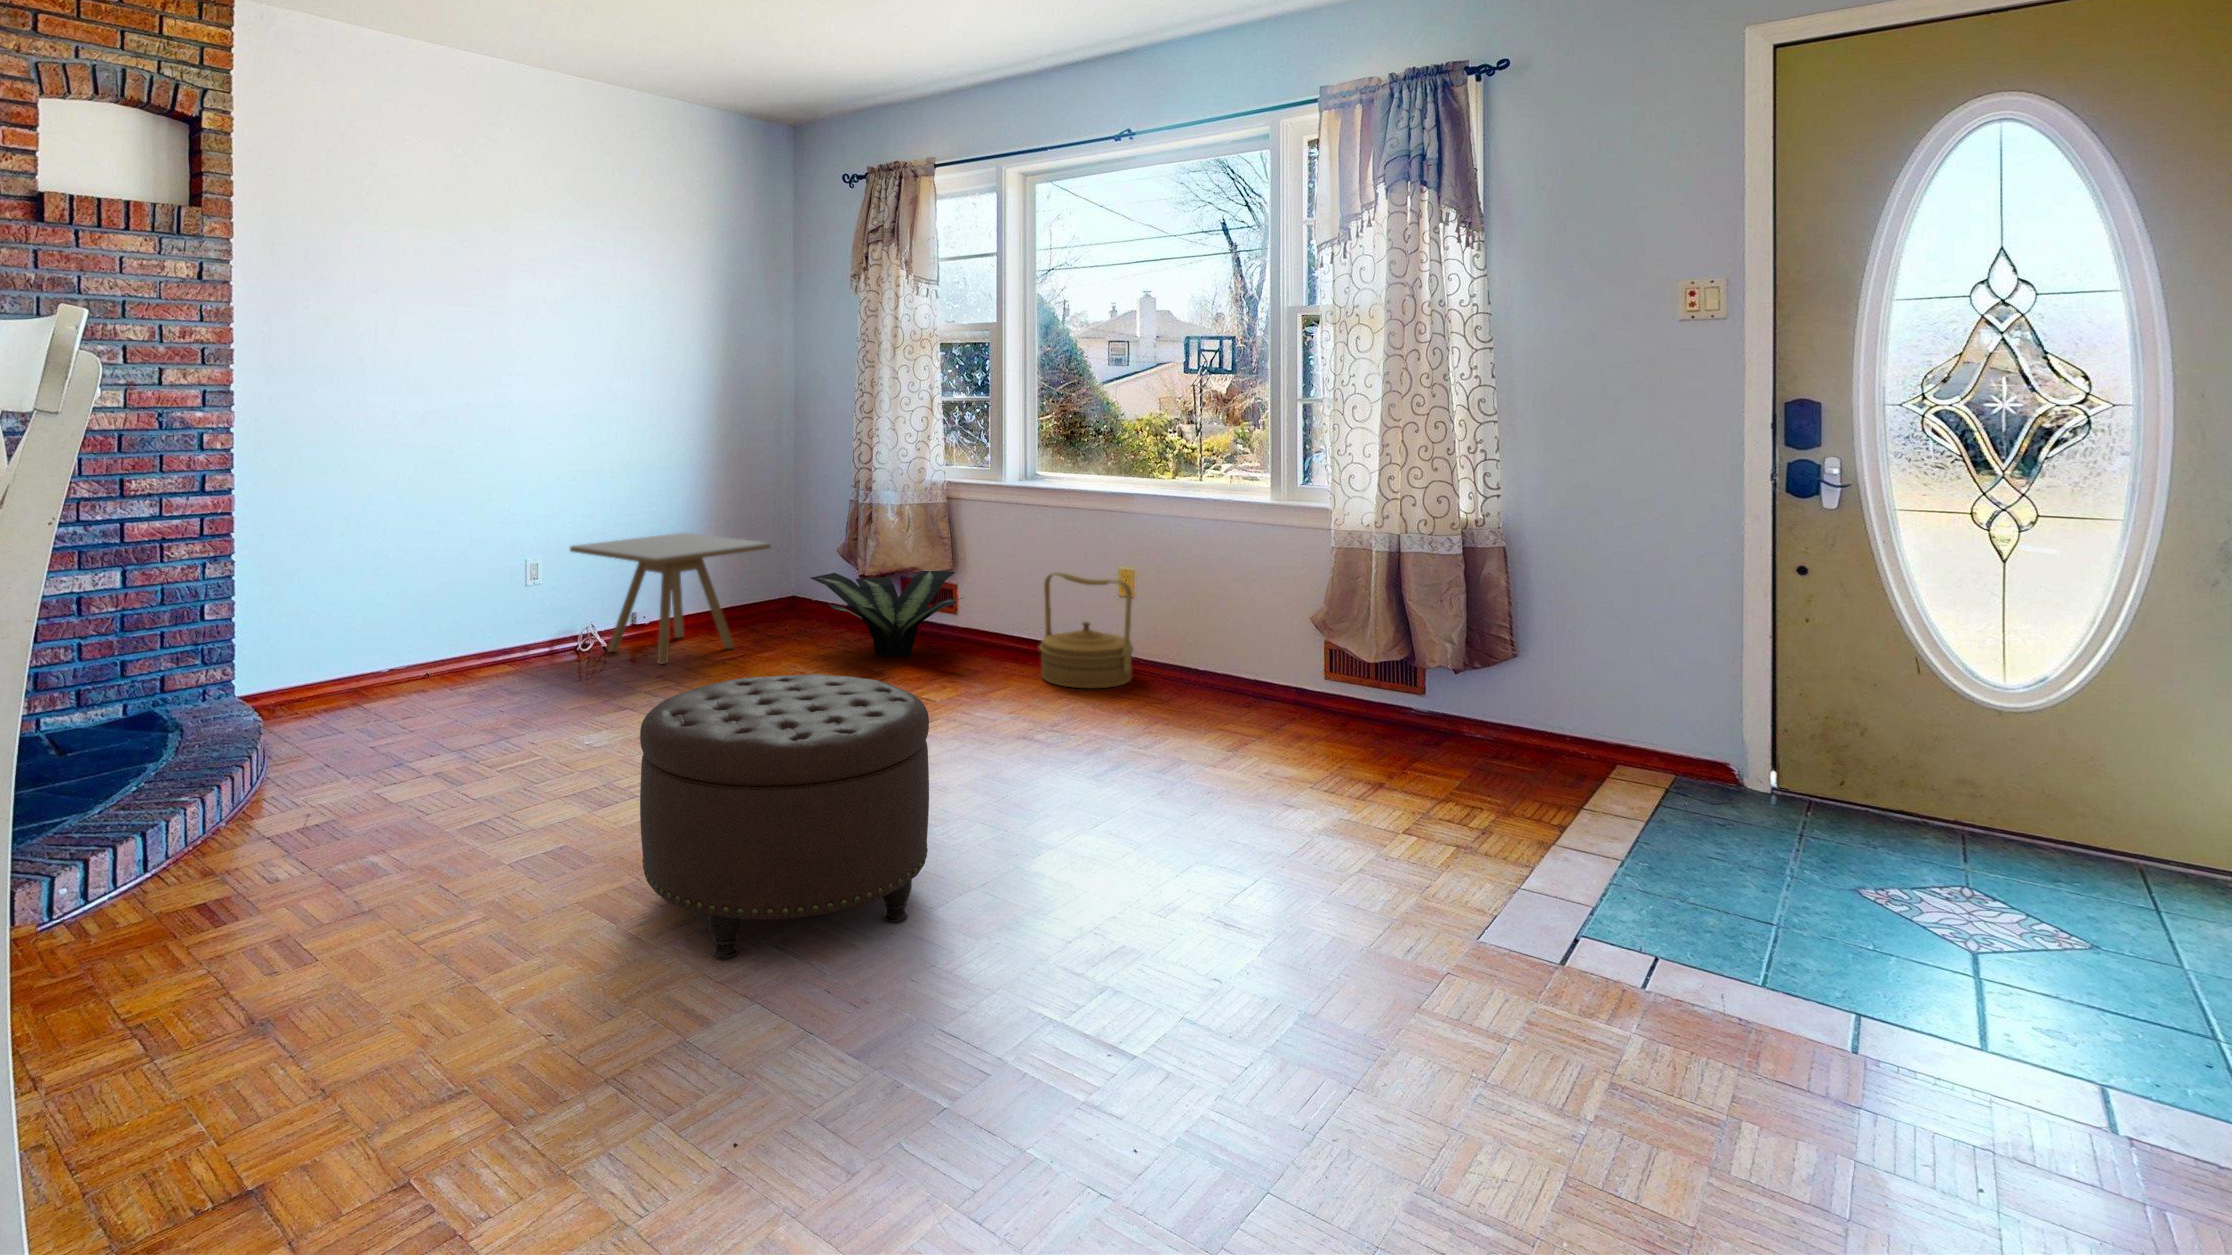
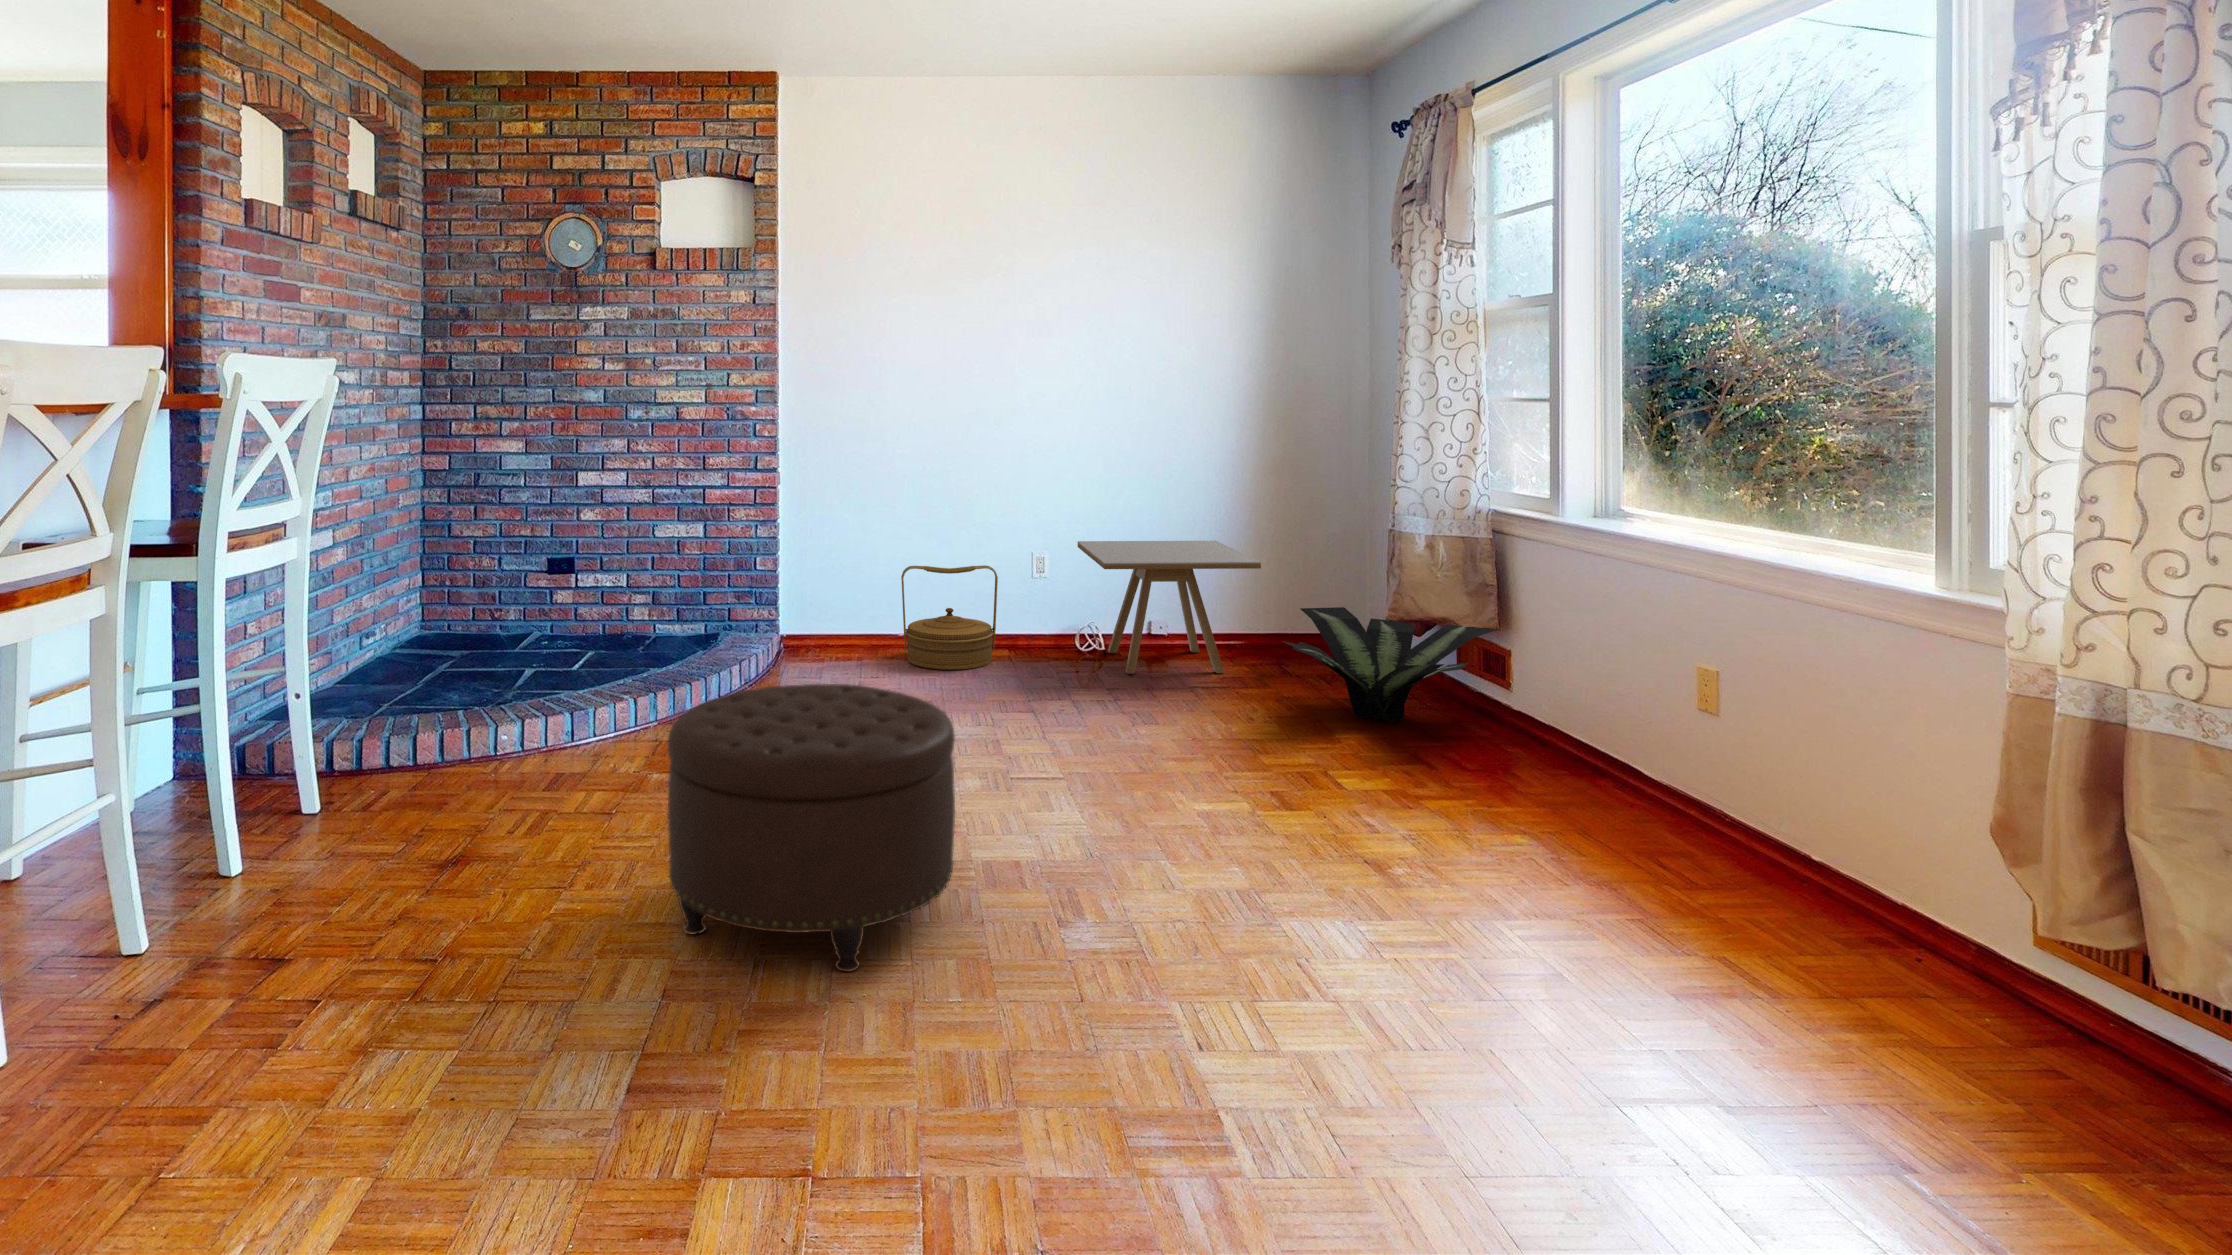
woven basket: present [1040,572,1134,689] -> present [901,565,998,670]

